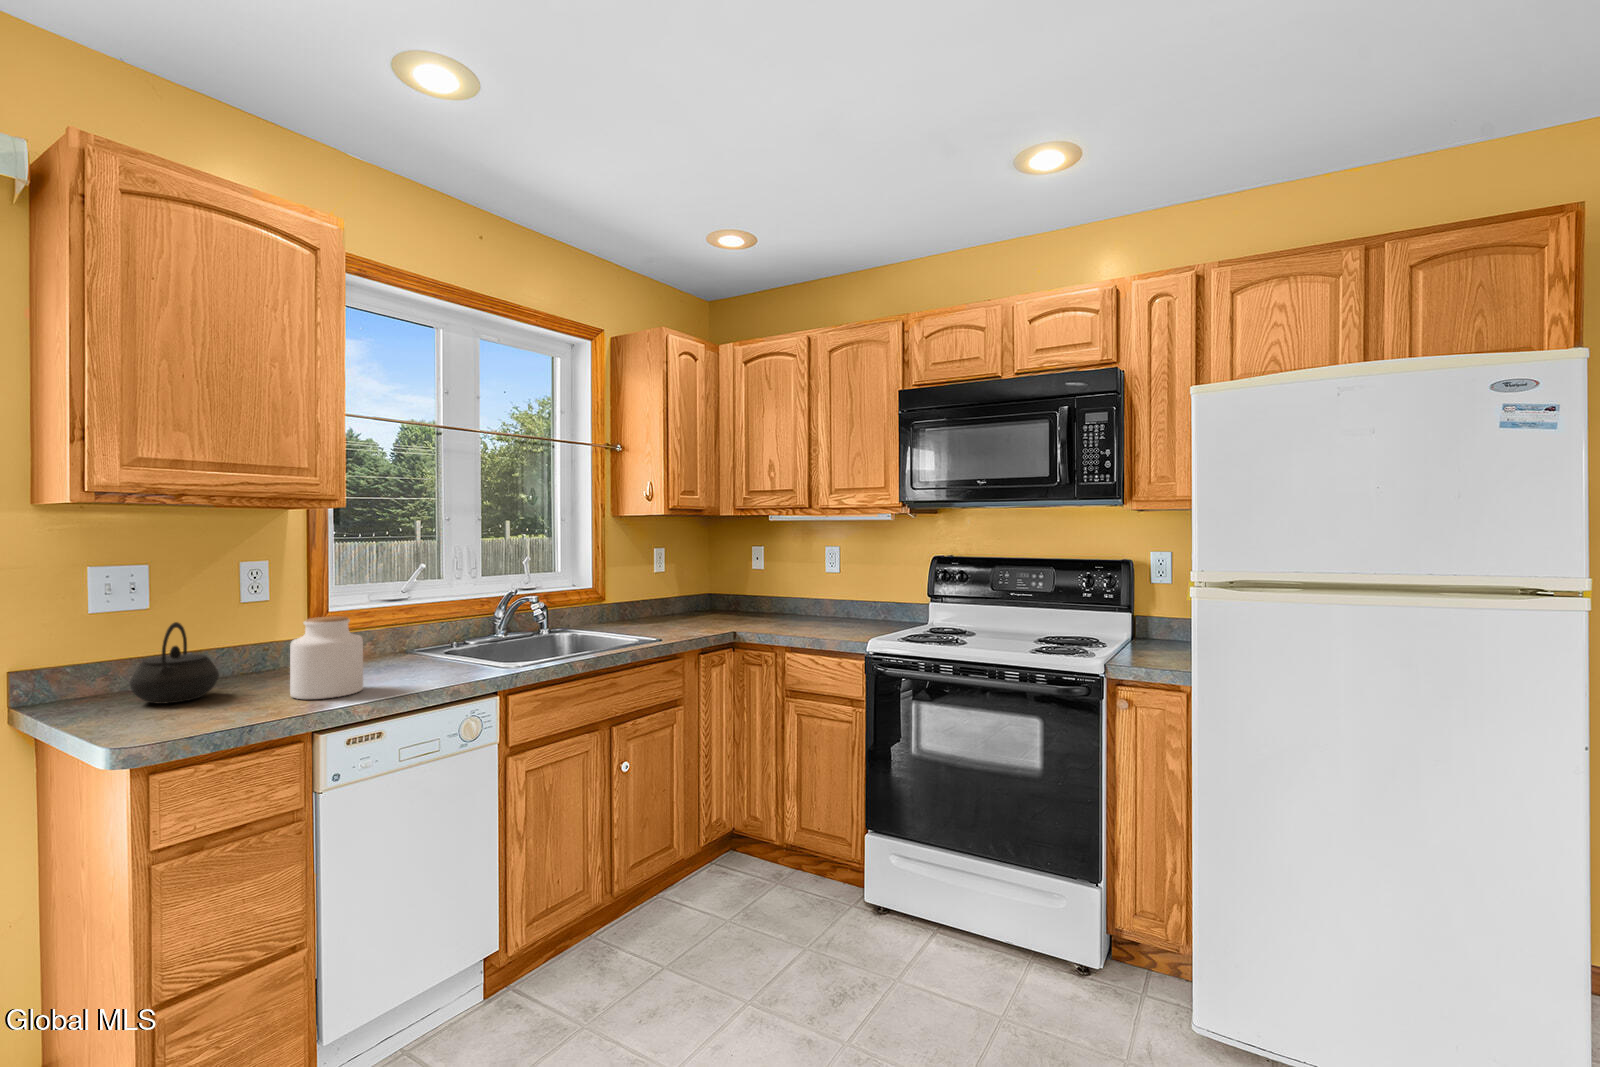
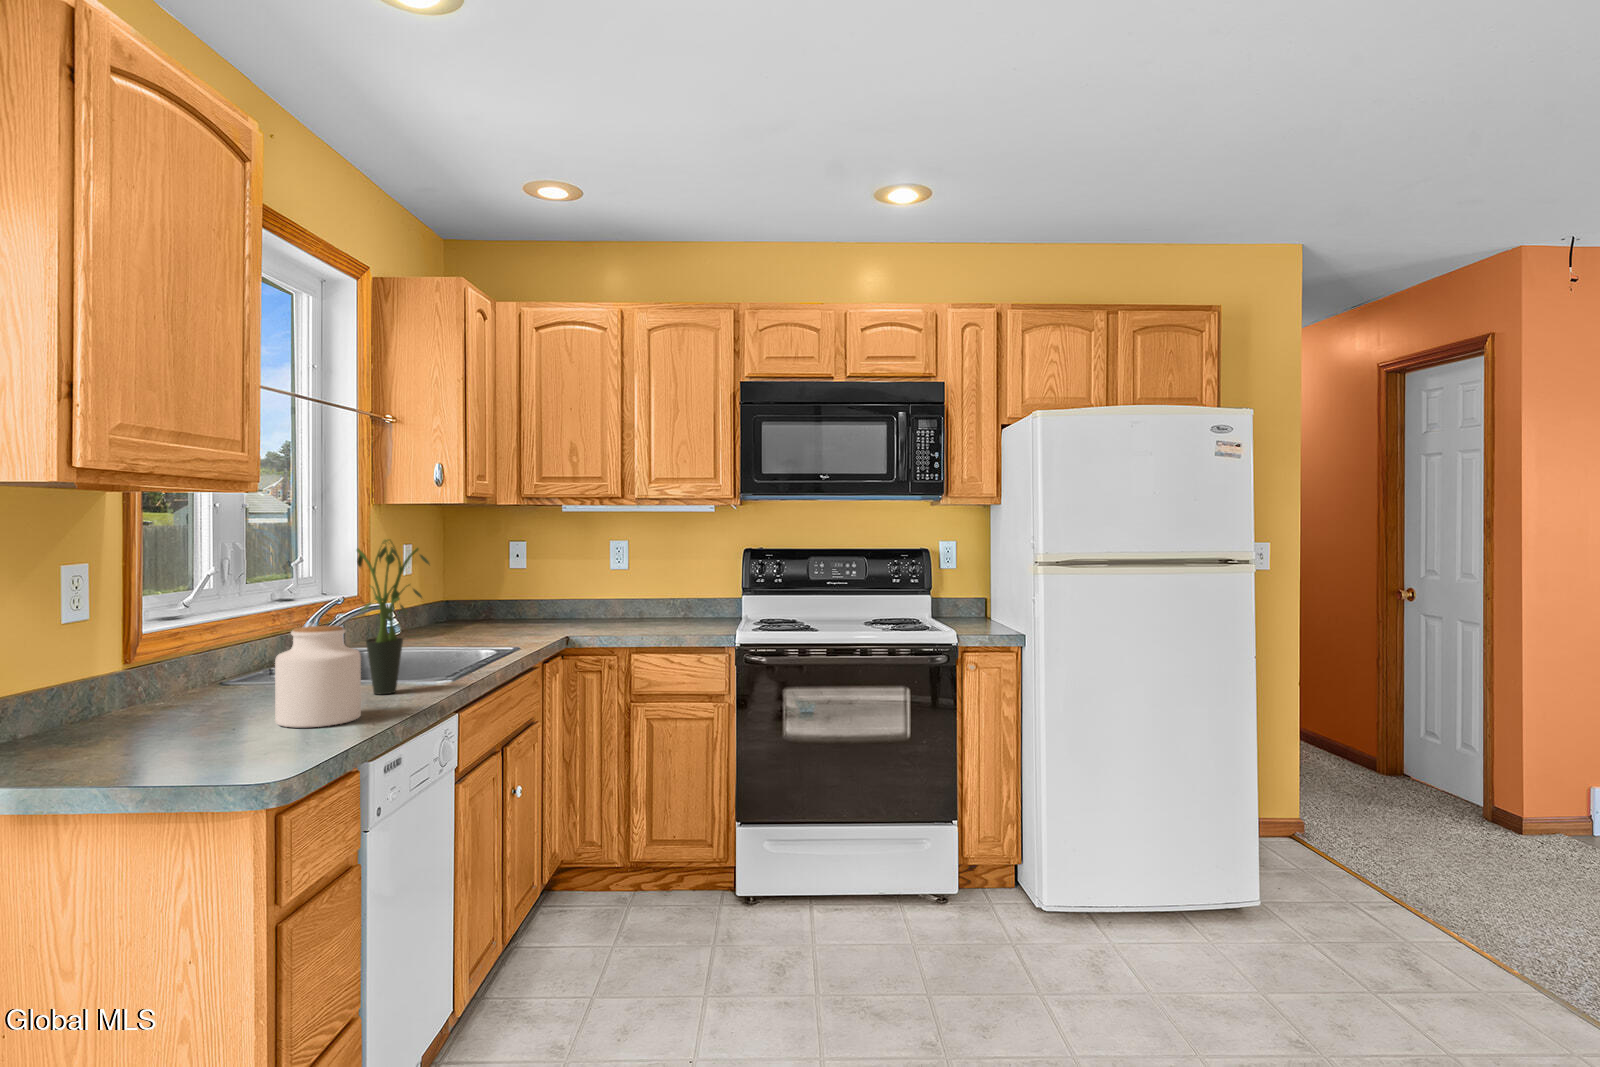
potted plant: none [429,546,488,674] -> present [357,540,429,694]
kettle: present [129,622,219,704] -> none [70,642,184,752]

